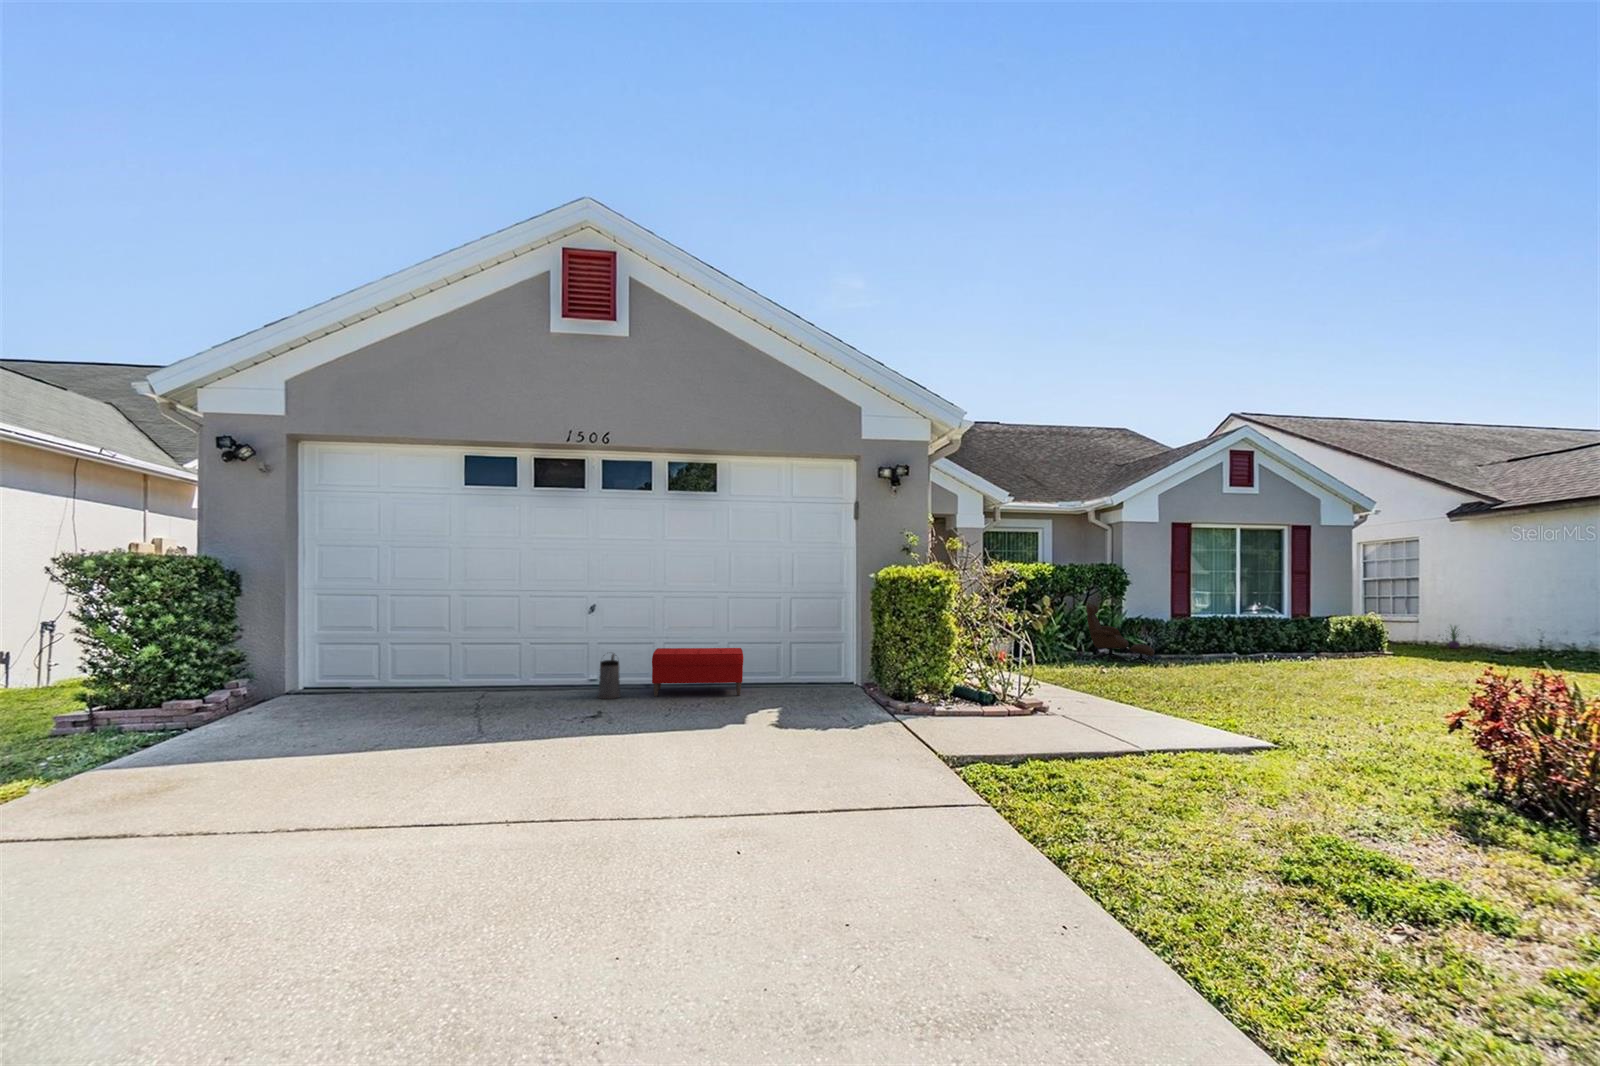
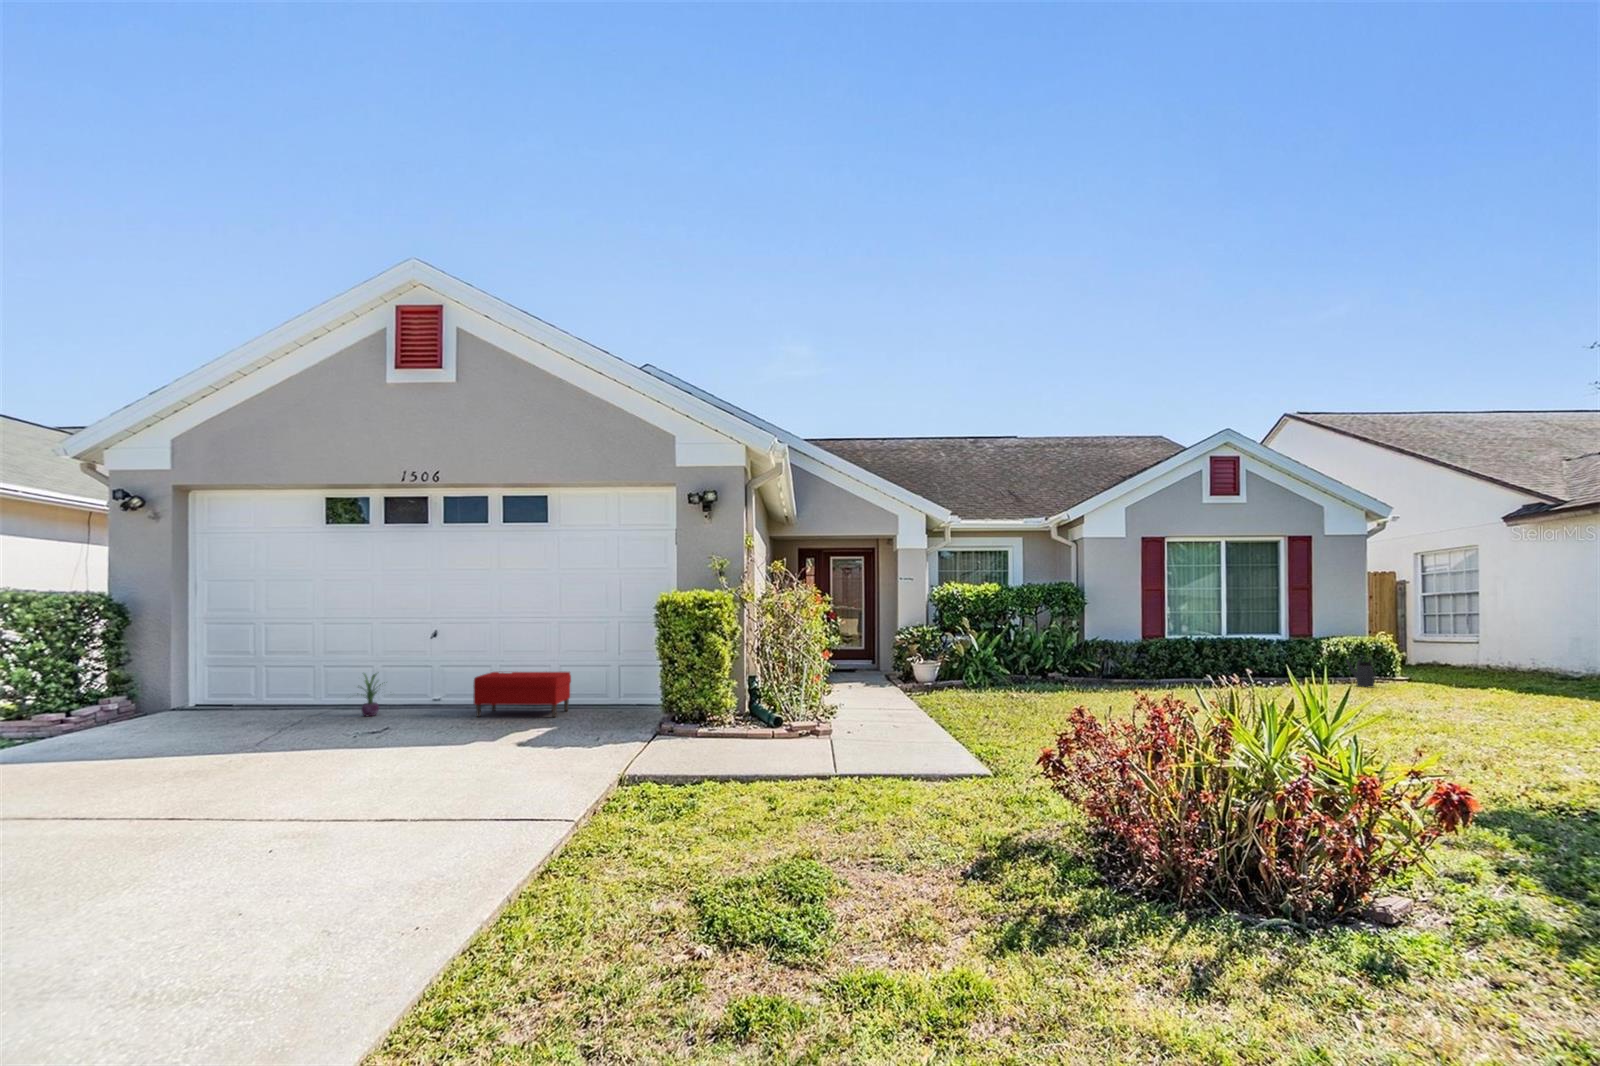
lounge chair: present [1087,604,1155,664] -> none [1017,626,1091,692]
decorative plant: present [1449,626,1460,649] -> present [361,674,383,716]
watering can: present [598,654,621,699] -> present [1345,658,1375,687]

